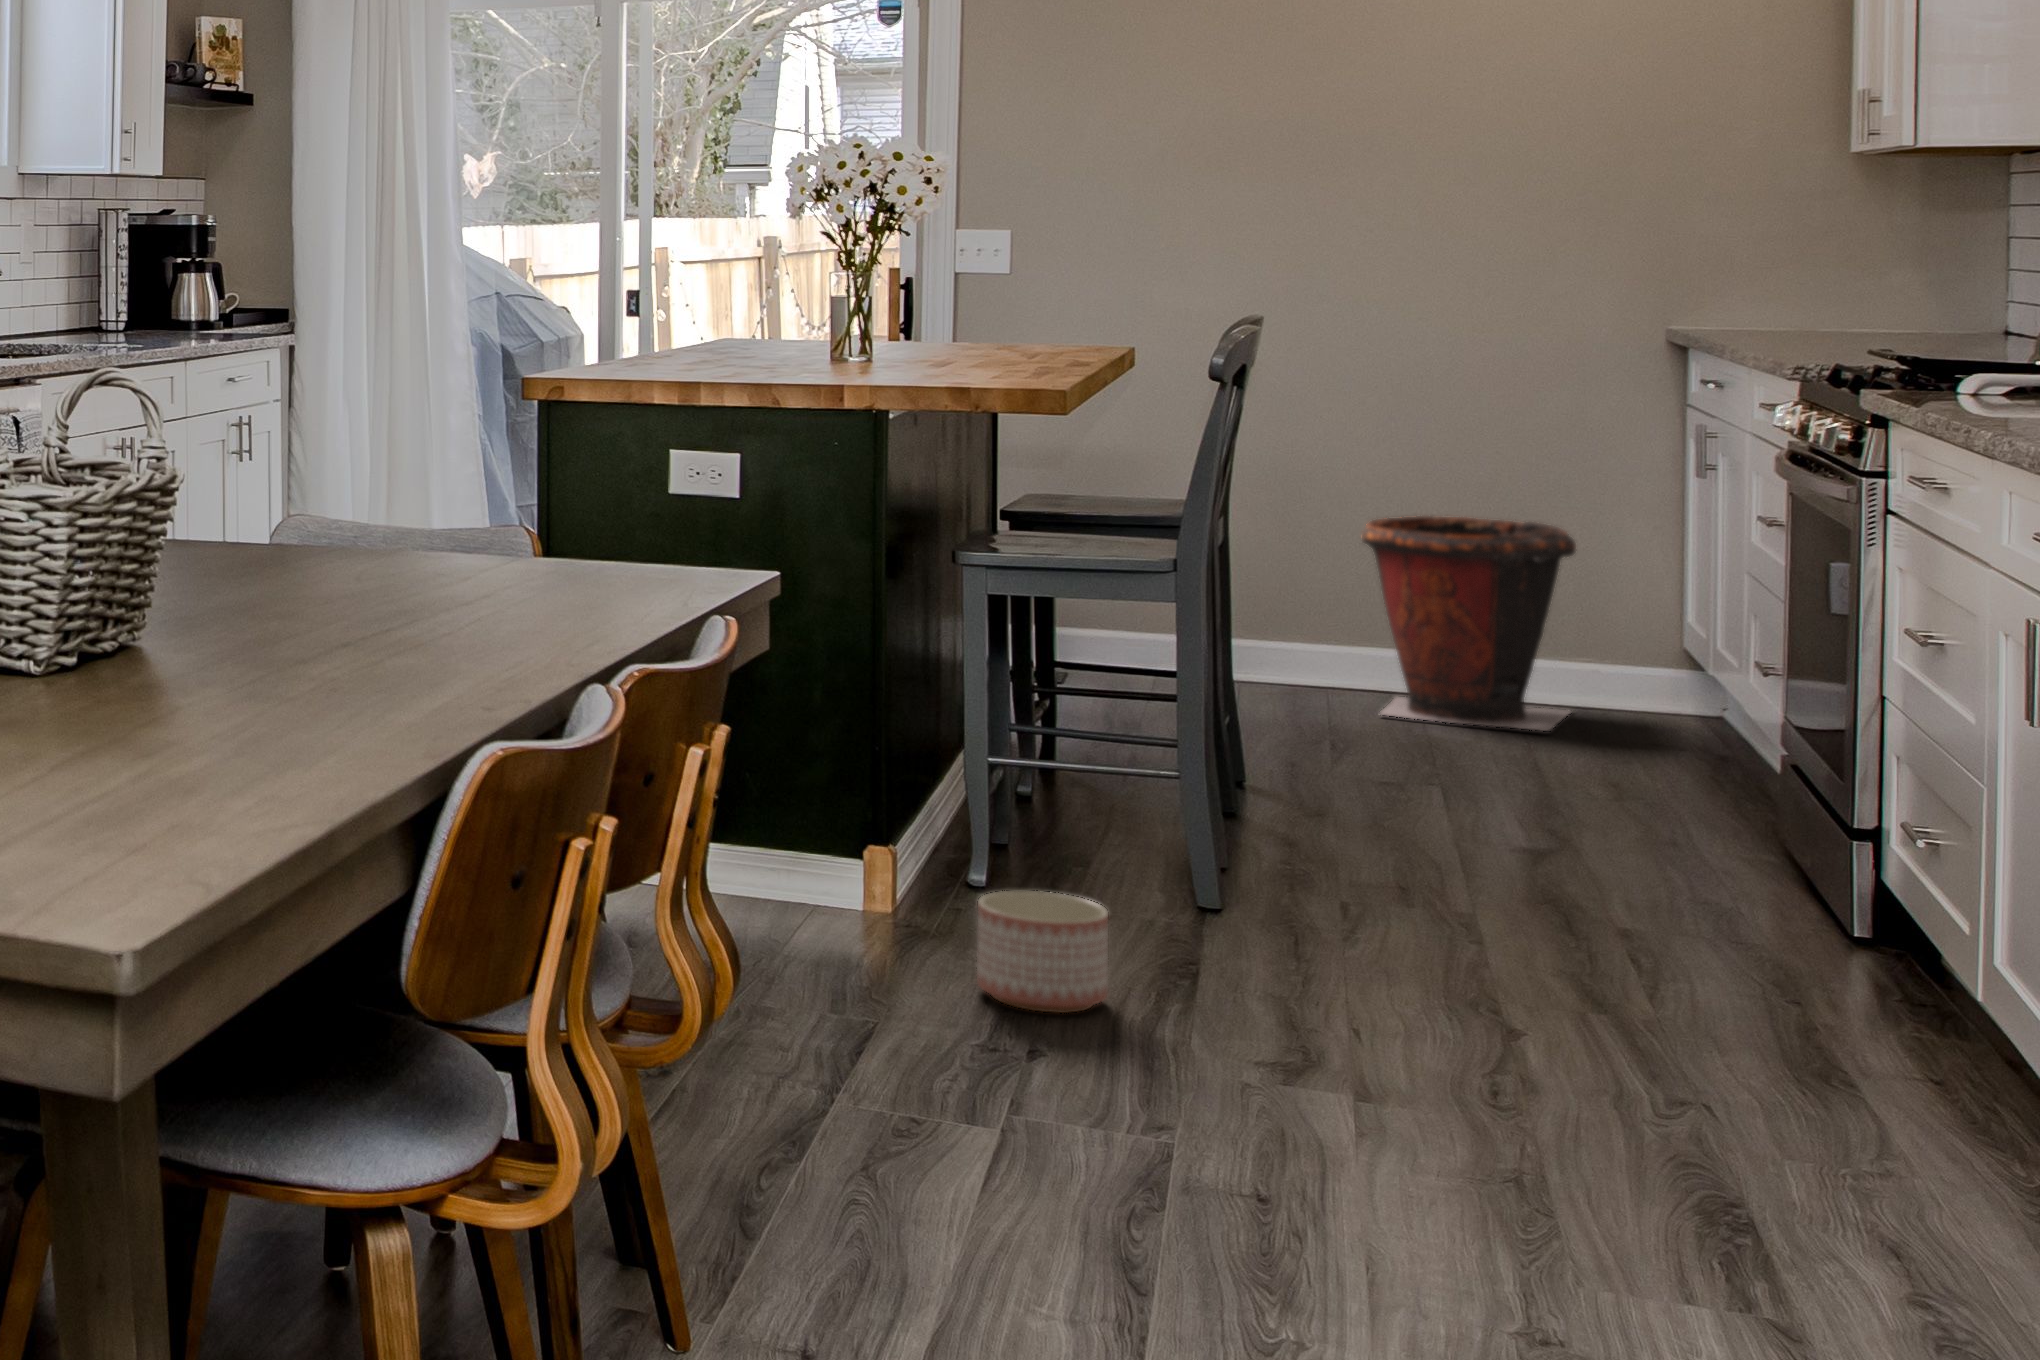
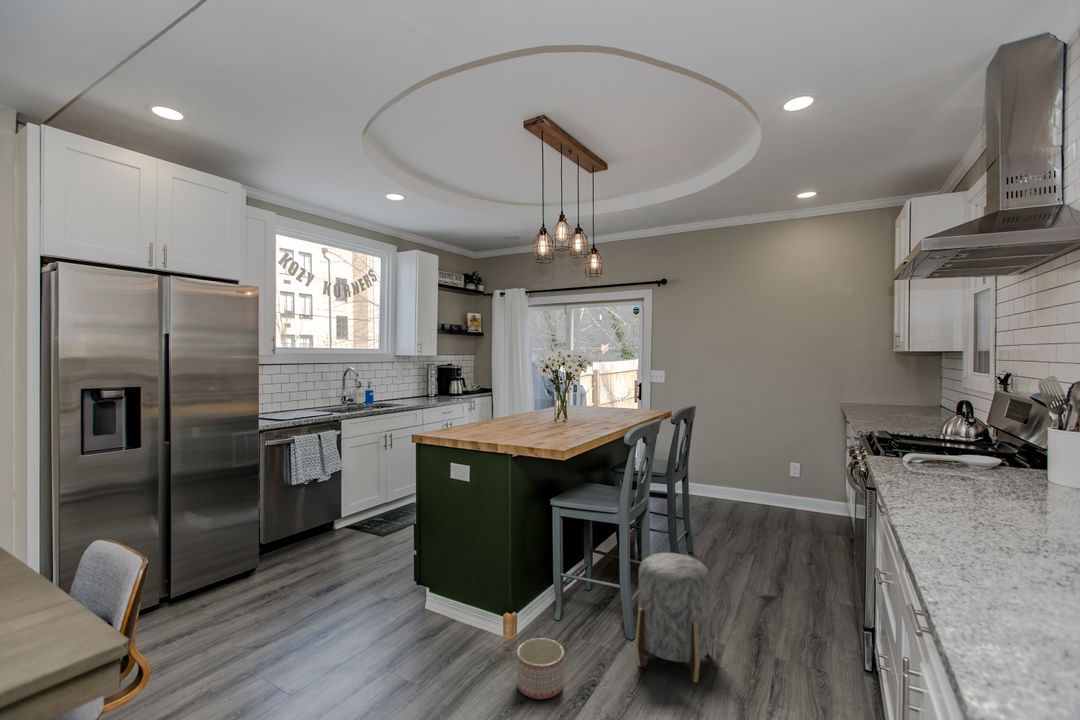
trash can: present [1362,516,1576,731] -> none [753,456,814,525]
stool: none [1241,687,1454,987] -> present [636,553,712,683]

